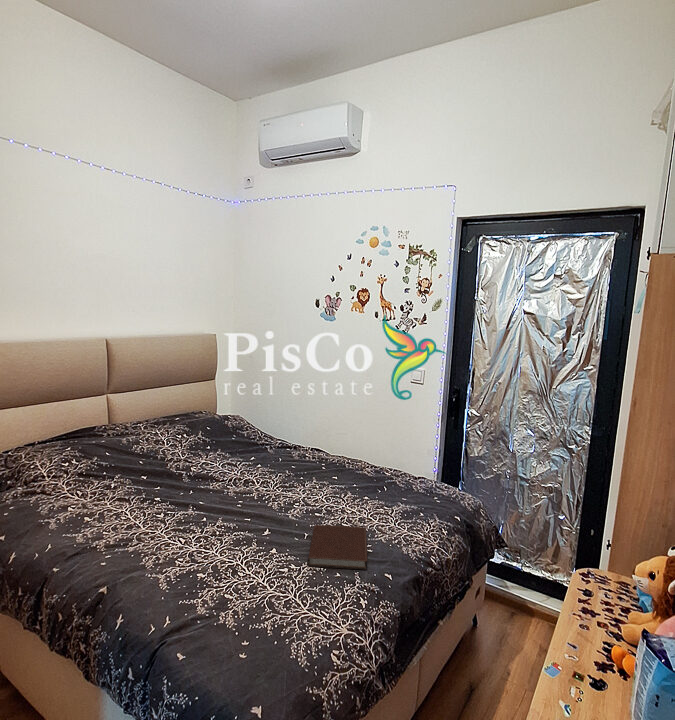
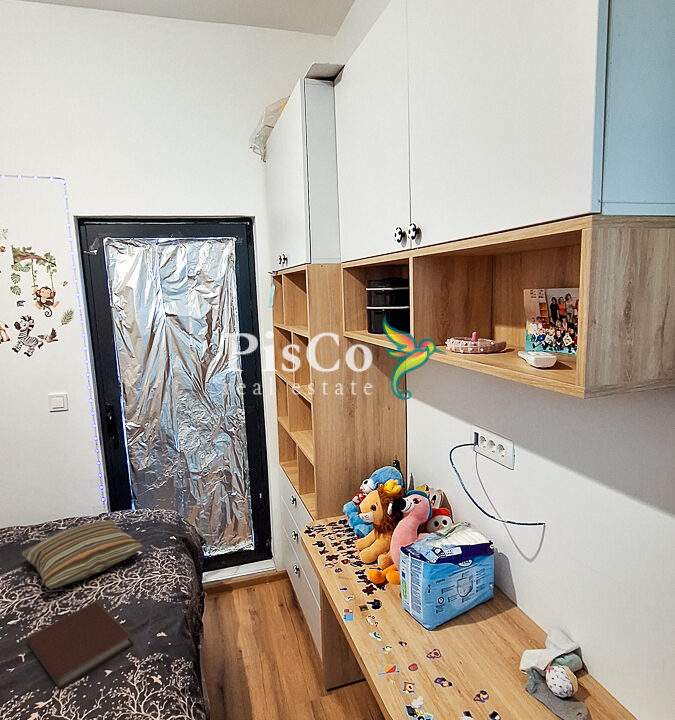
pillow: none [343,471,422,512] -> present [22,520,144,589]

